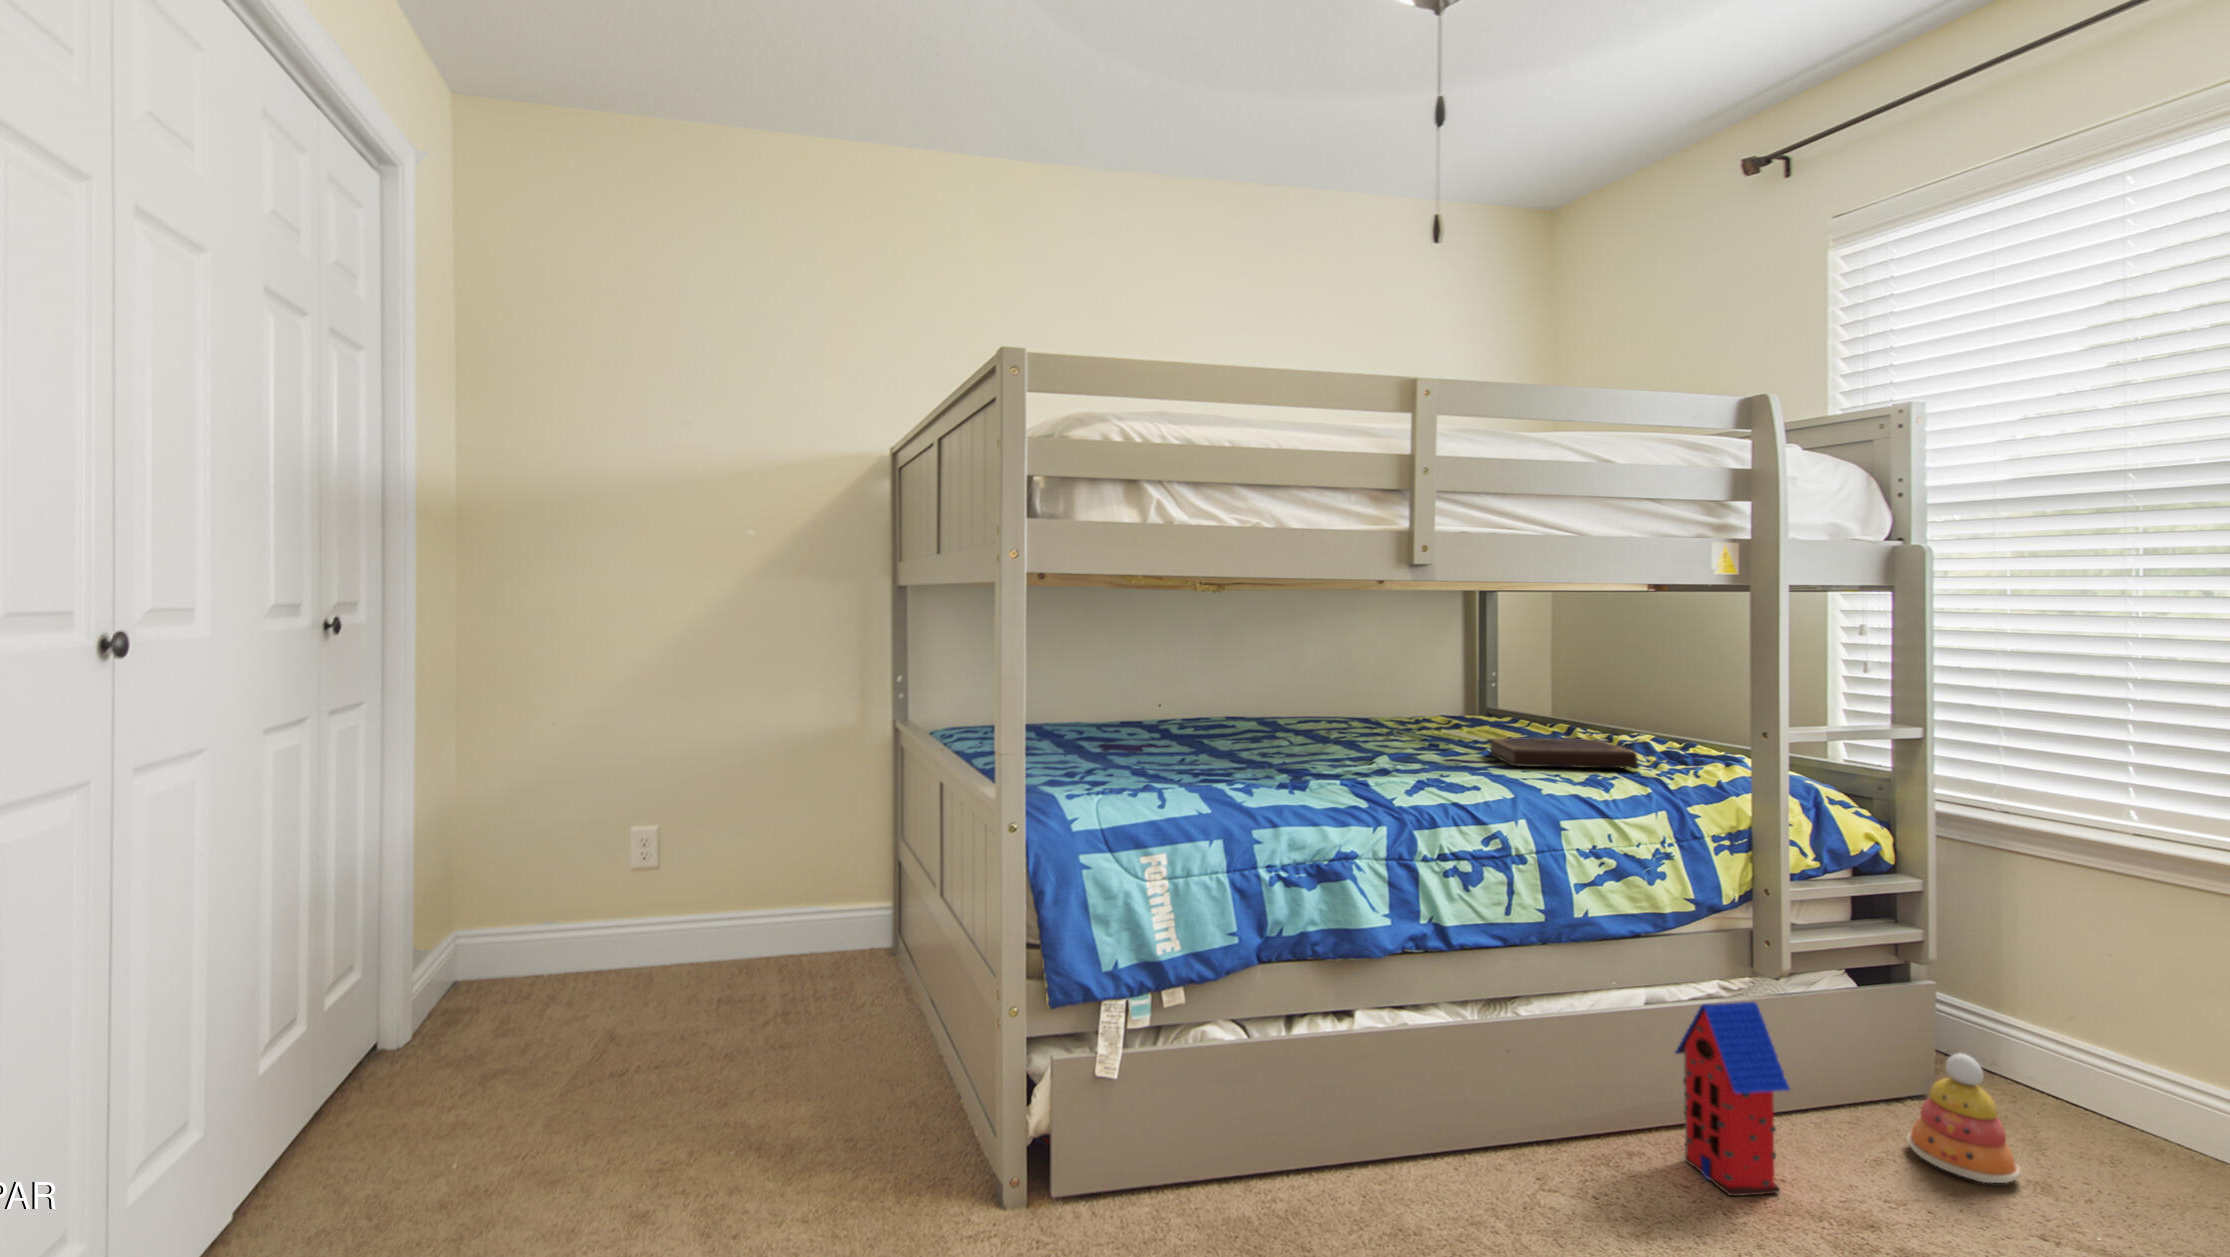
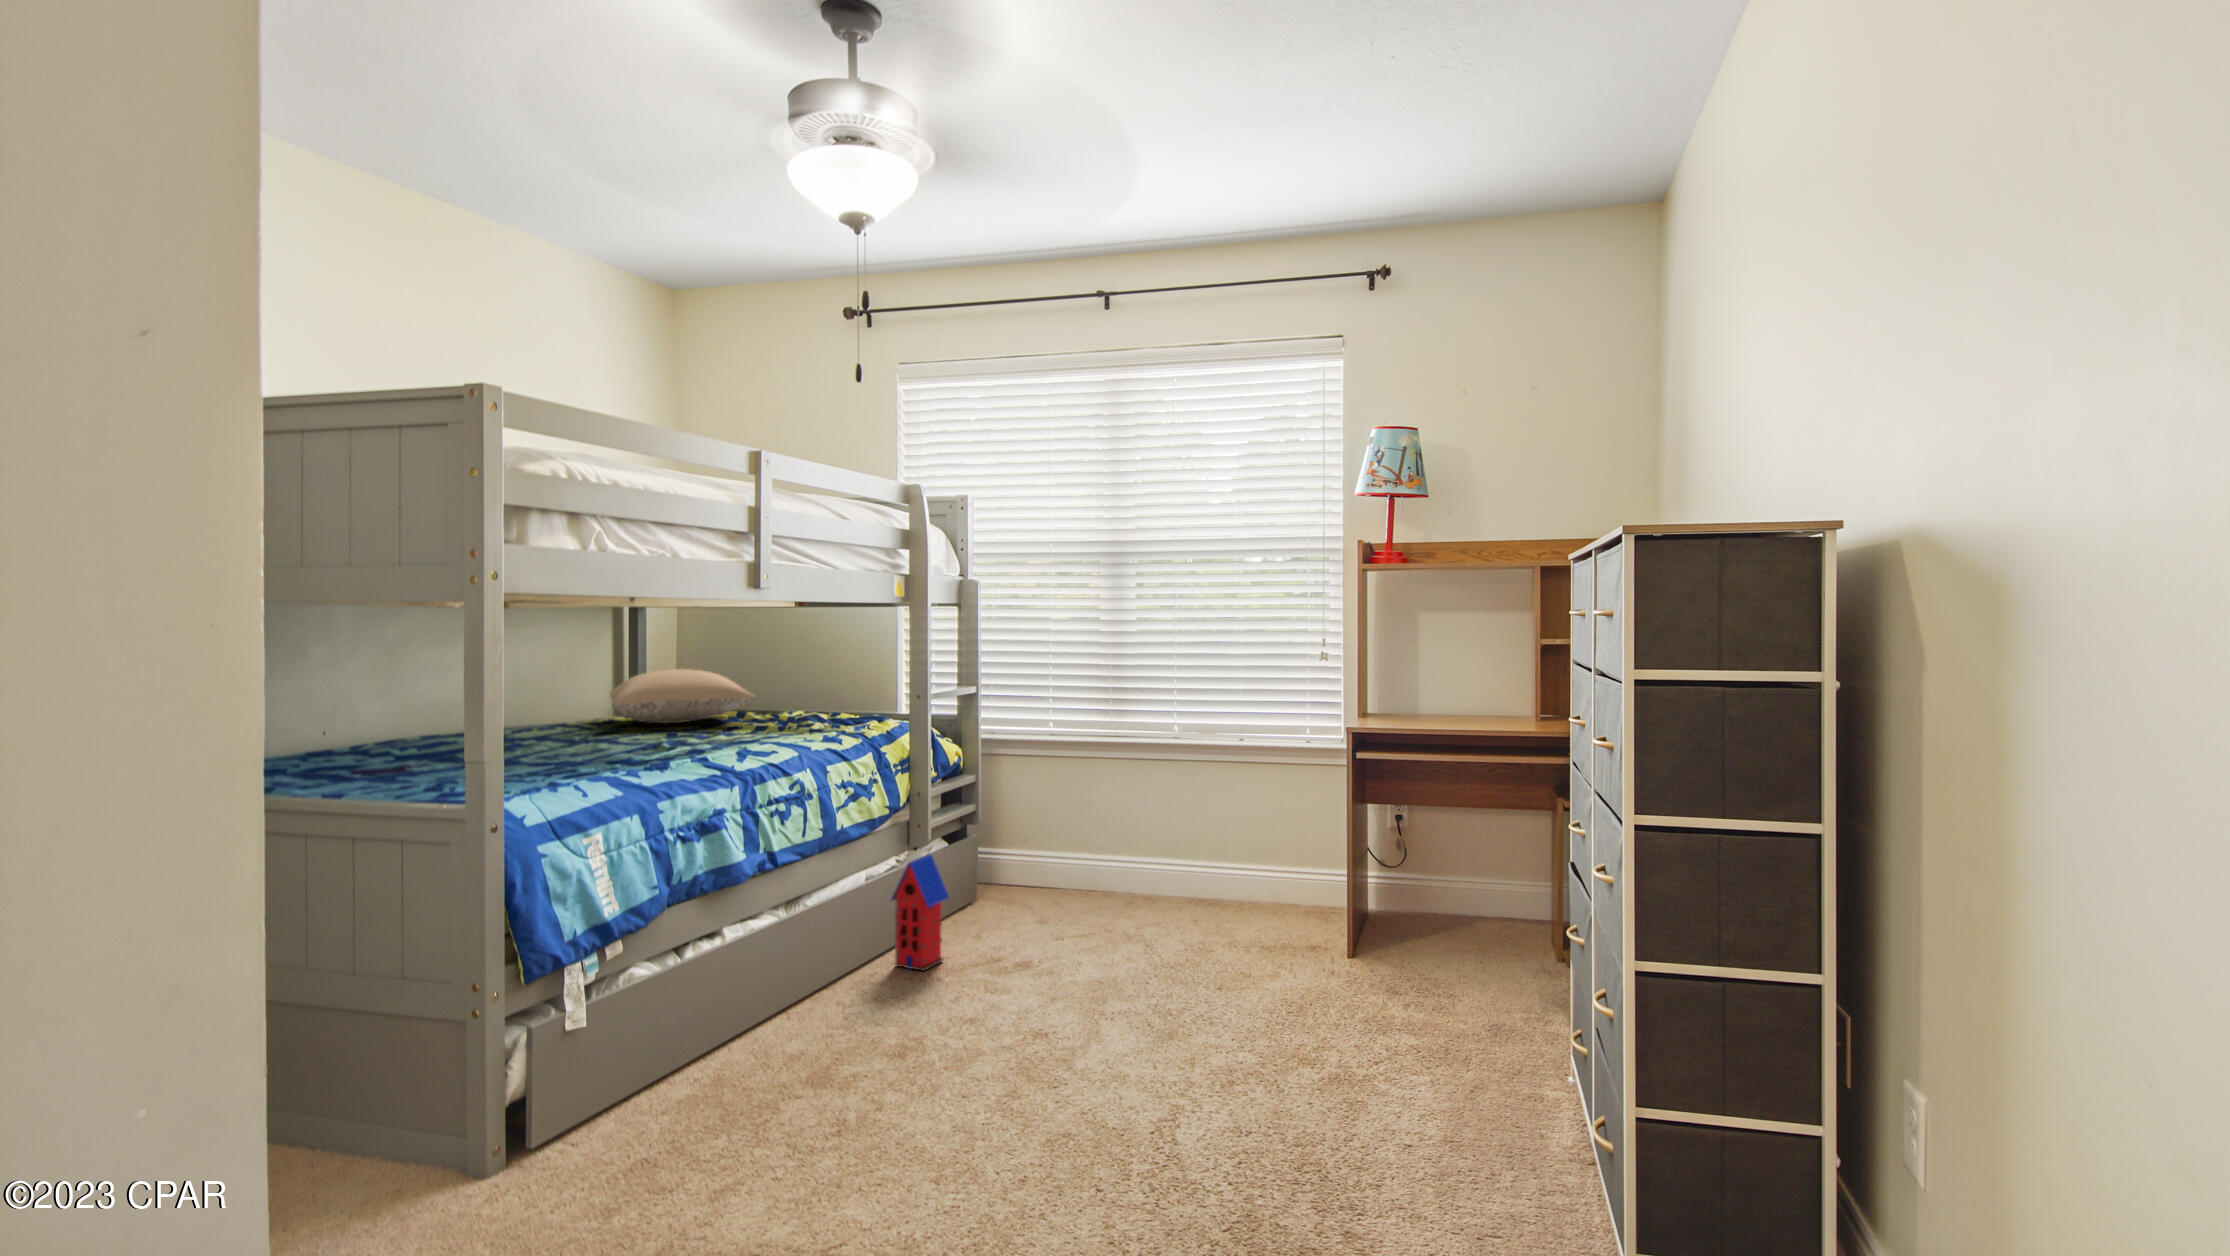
pillow: none [1367,666,1544,727] -> present [610,669,755,723]
notebook: present [1489,738,1638,769] -> none [740,715,846,739]
stacking toy: present [1907,1054,2020,1183] -> none [982,860,1027,925]

